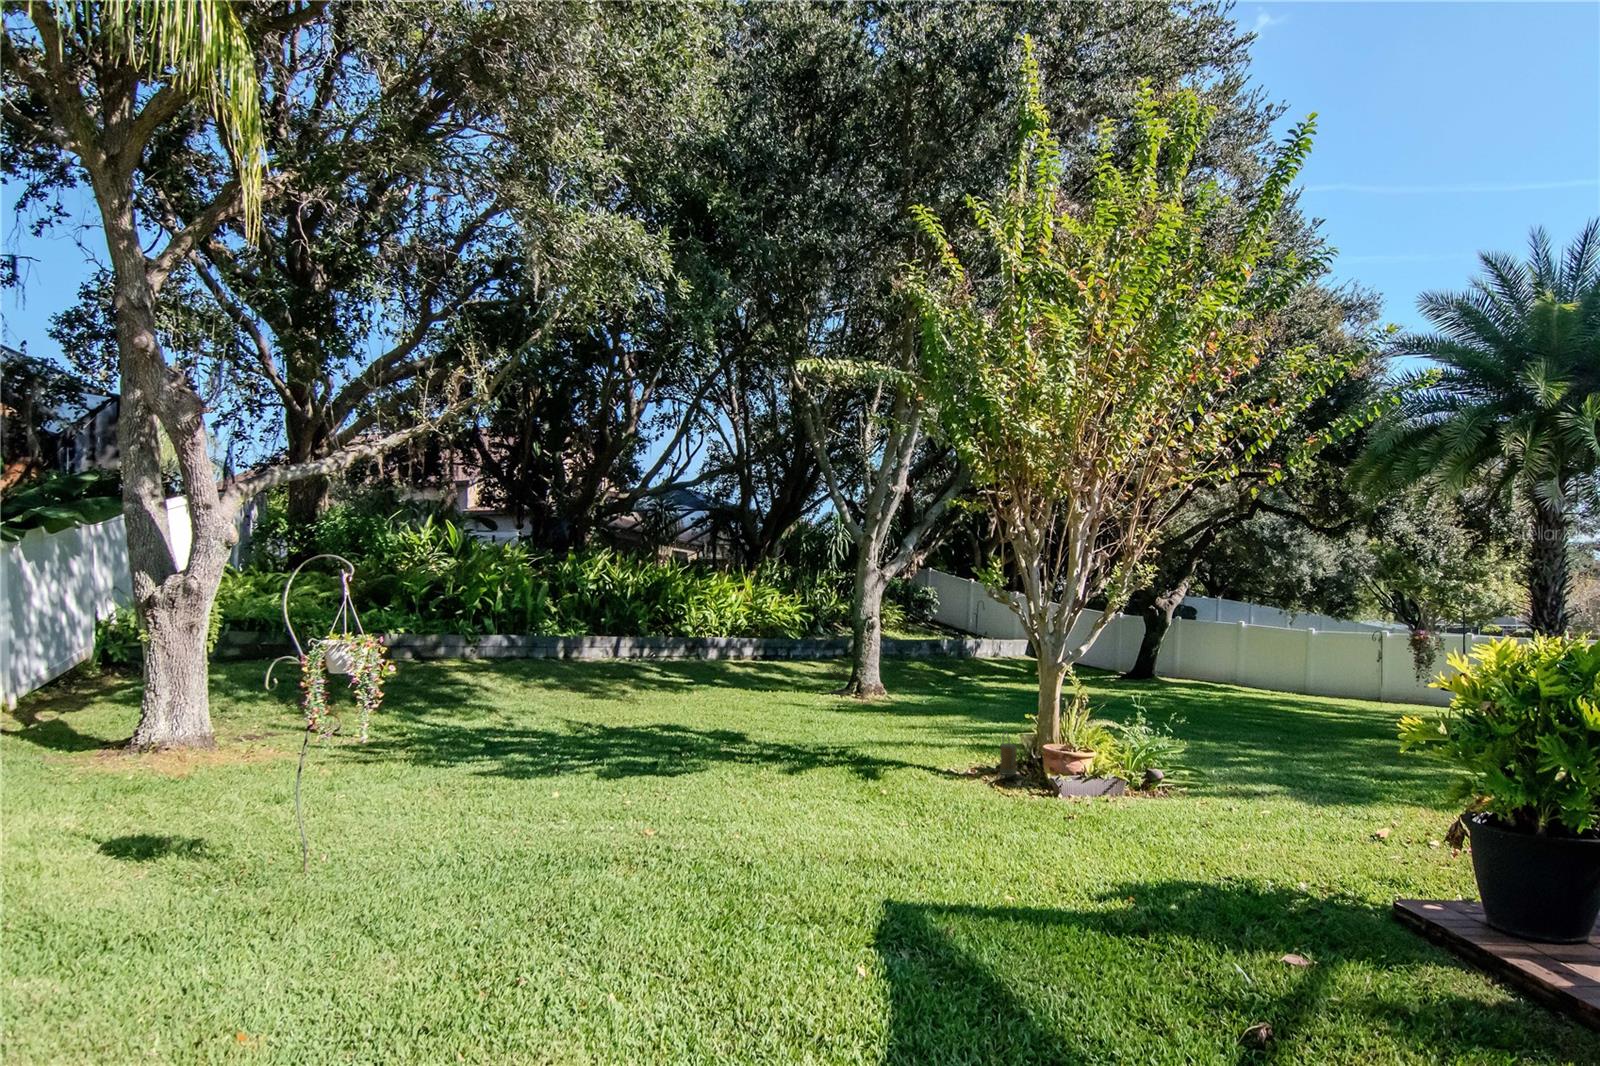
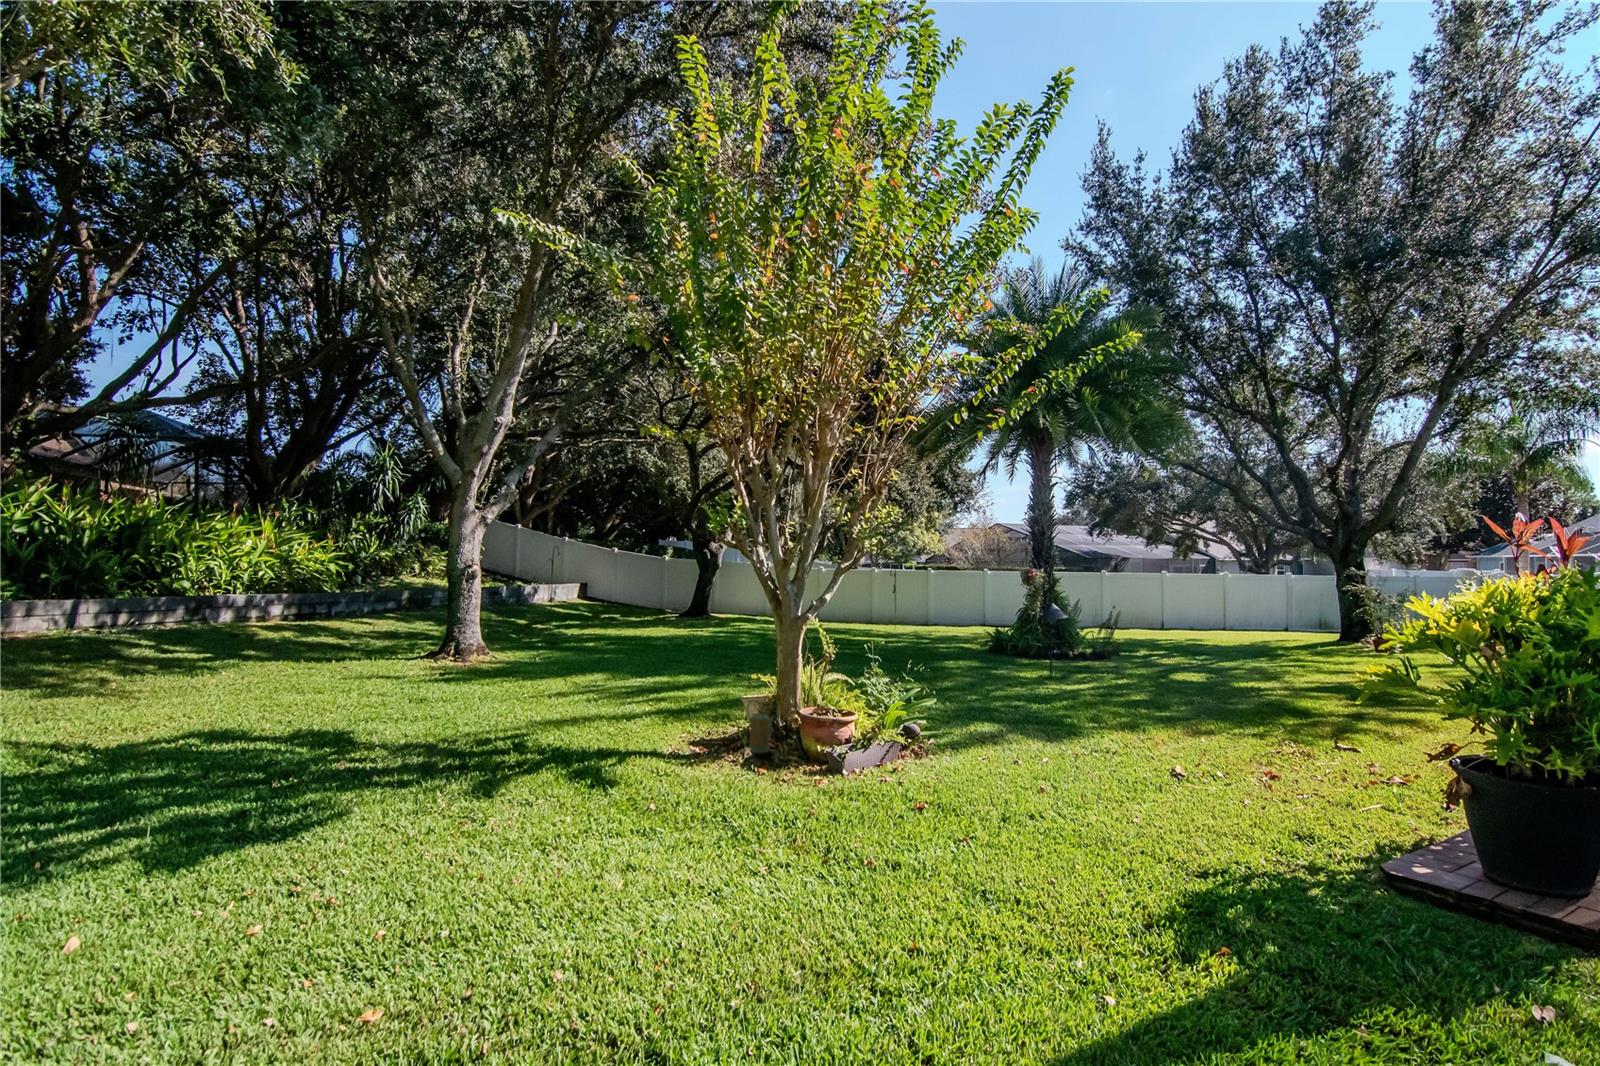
potted tree: present [826,655,851,694] -> none [409,604,446,656]

